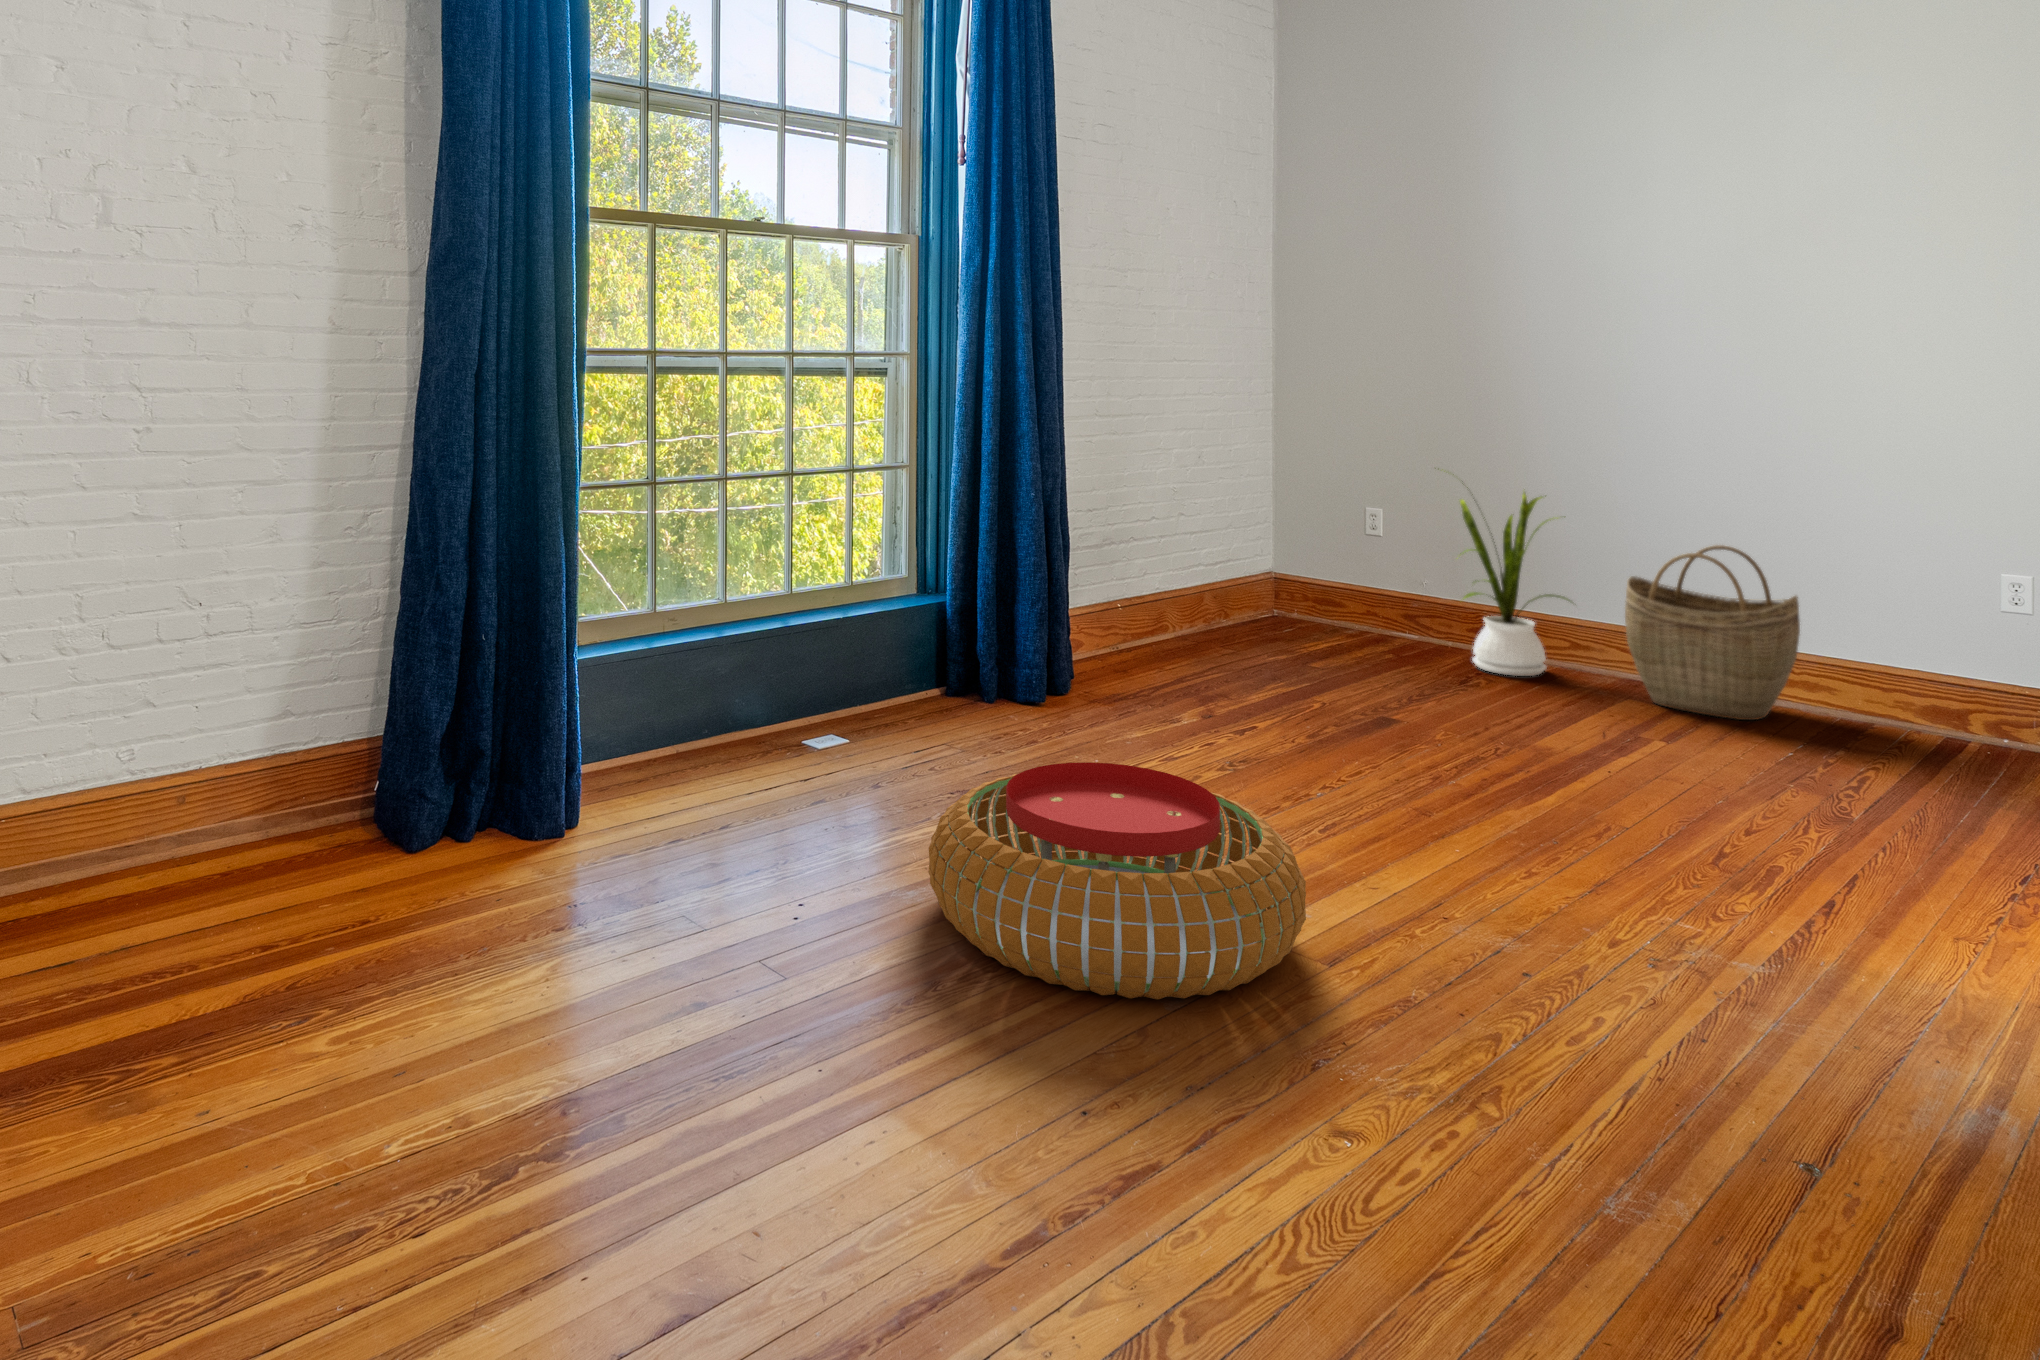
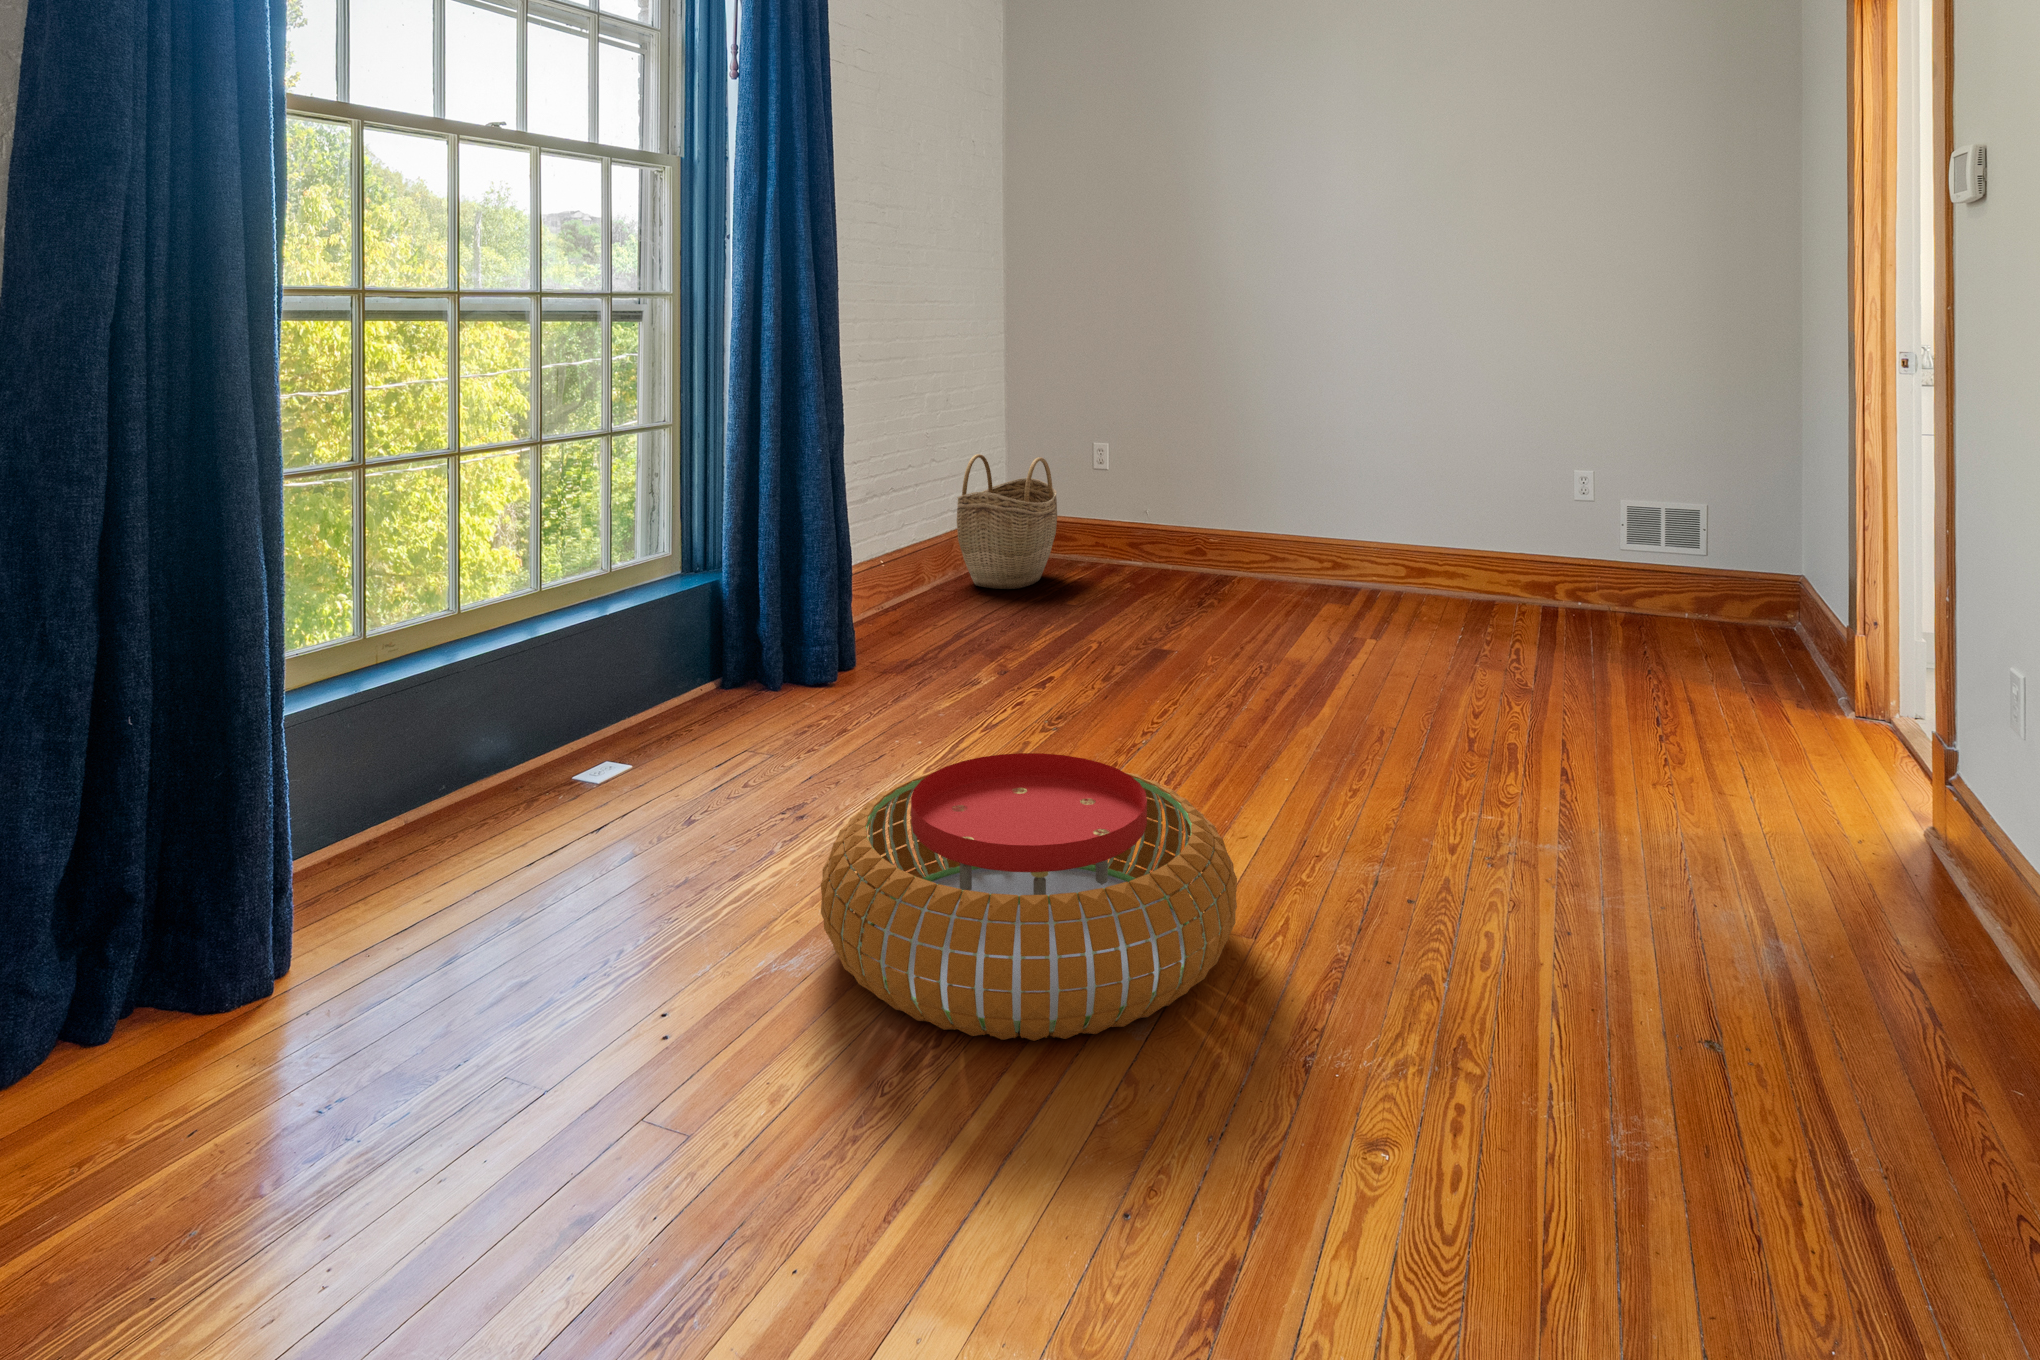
house plant: present [1438,469,1570,676] -> none [1158,407,1278,592]
woven basket: present [1625,545,1800,720] -> present [957,454,1057,589]

